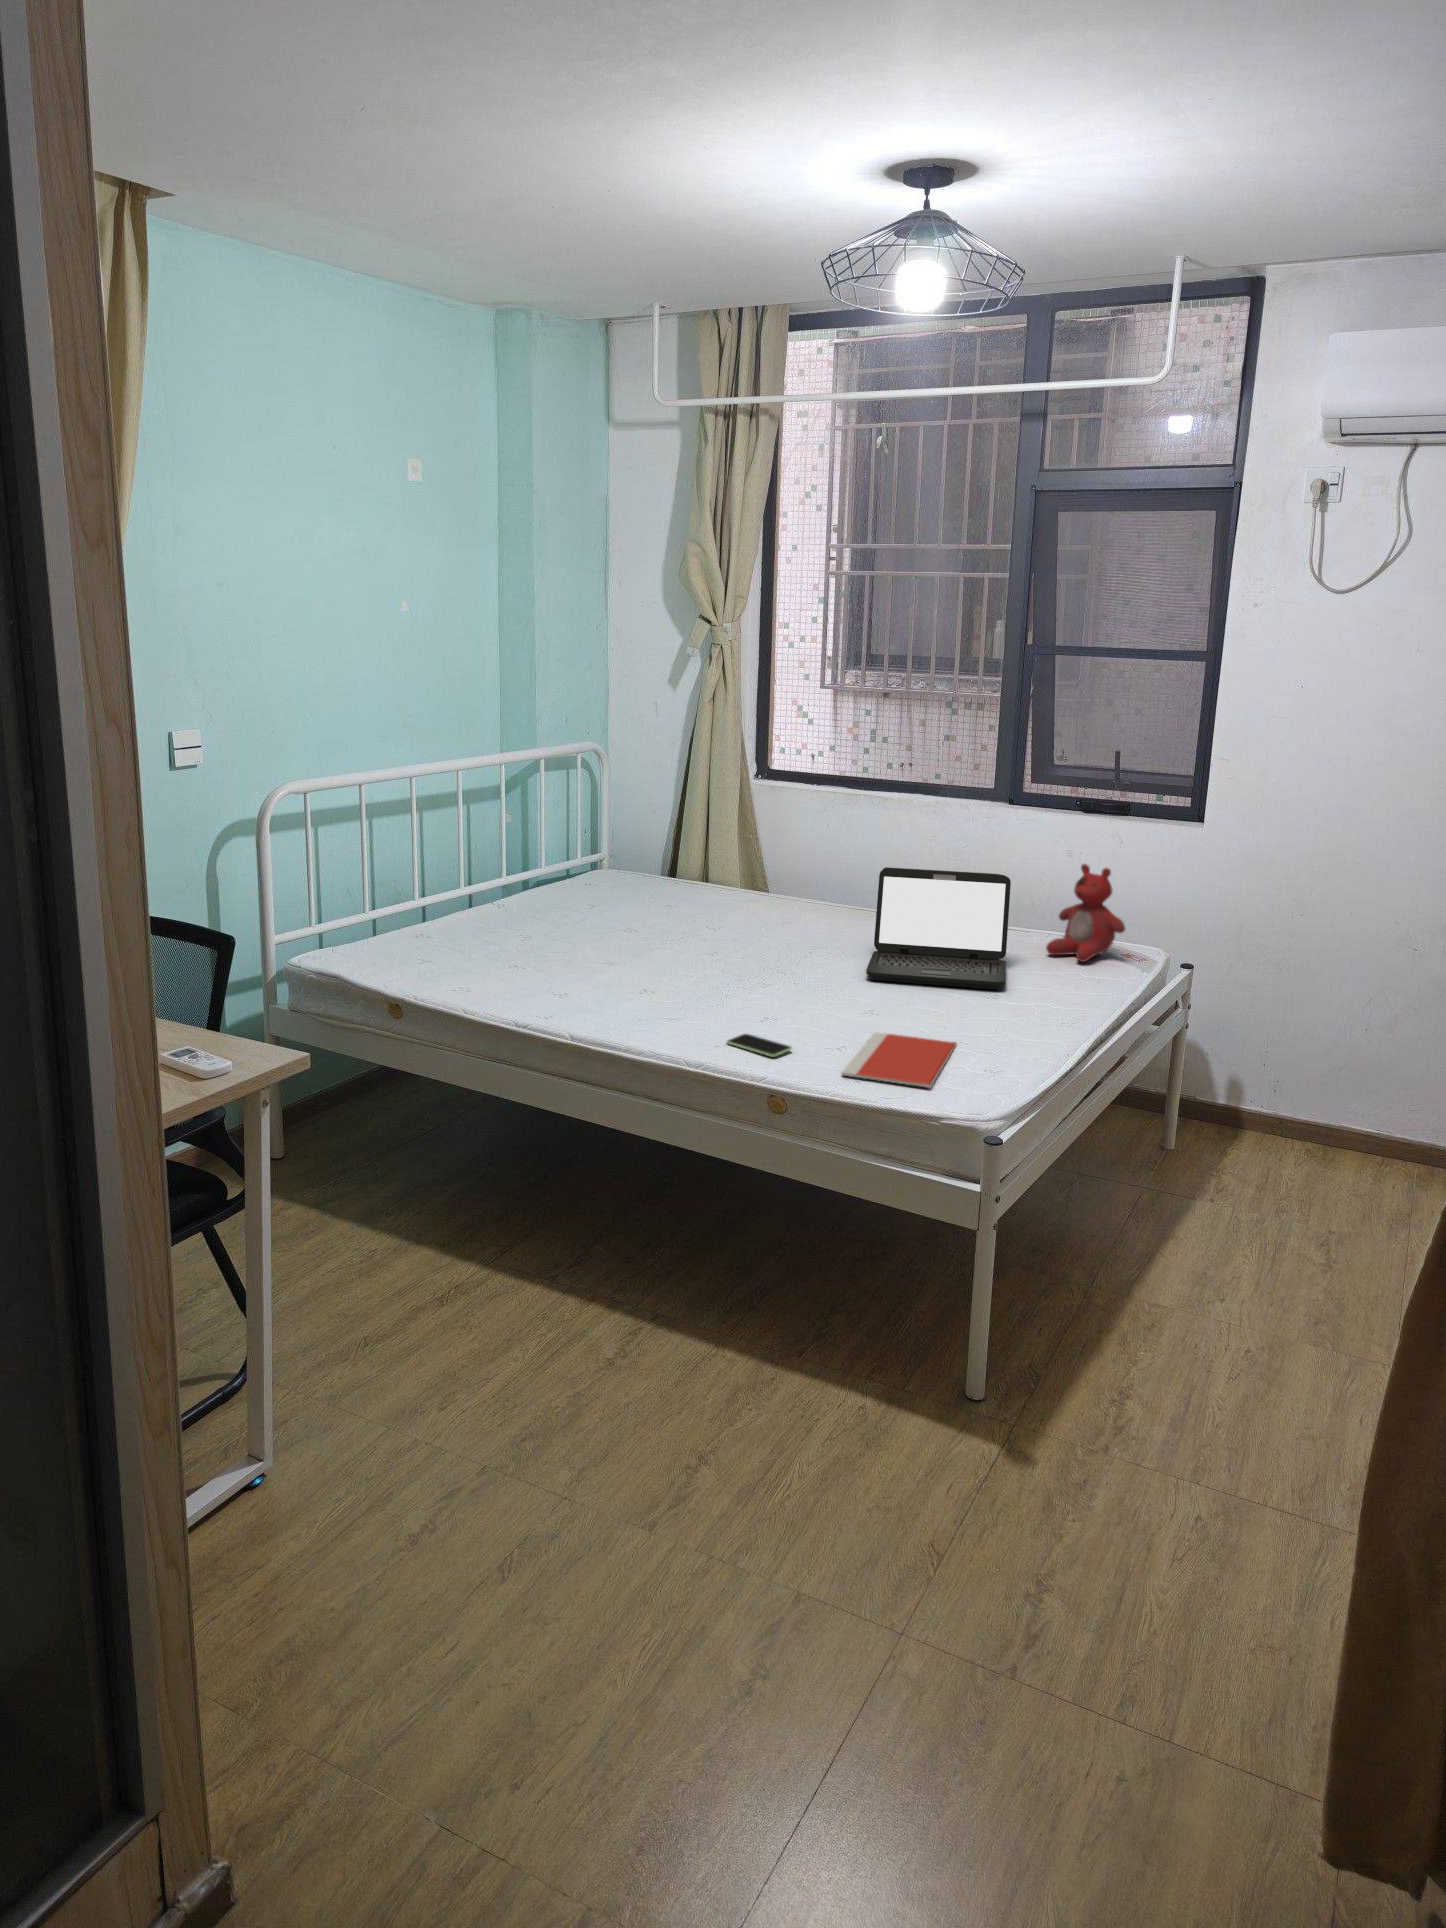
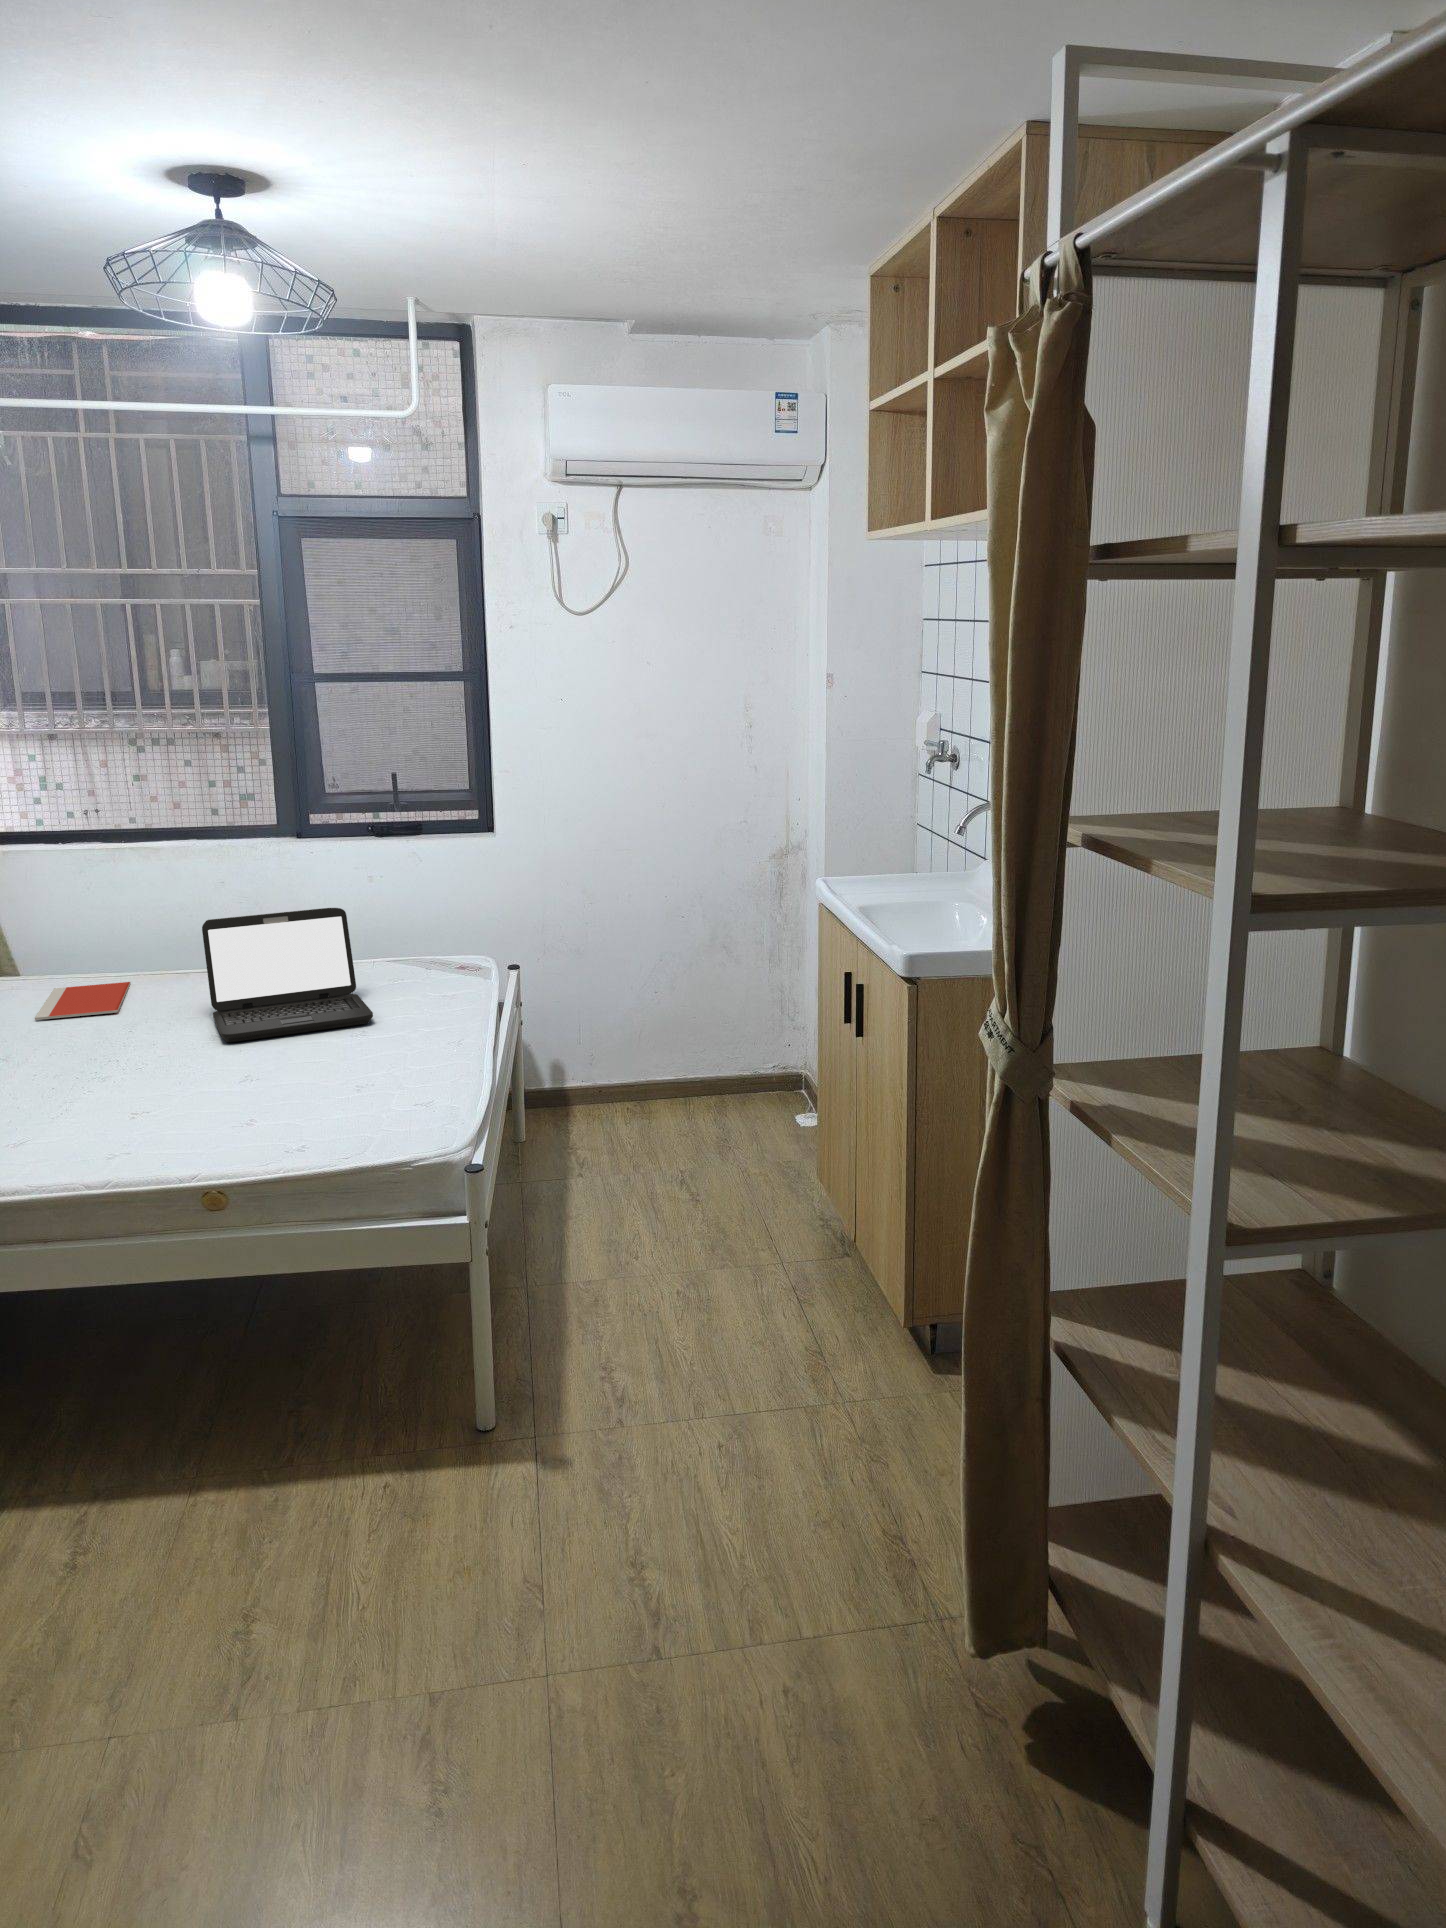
stuffed bear: present [1046,864,1125,962] -> none [385,885,458,981]
notebook: present [841,1032,957,1088] -> present [35,982,130,1020]
smartphone: present [727,1034,792,1057] -> none [113,1133,200,1150]

